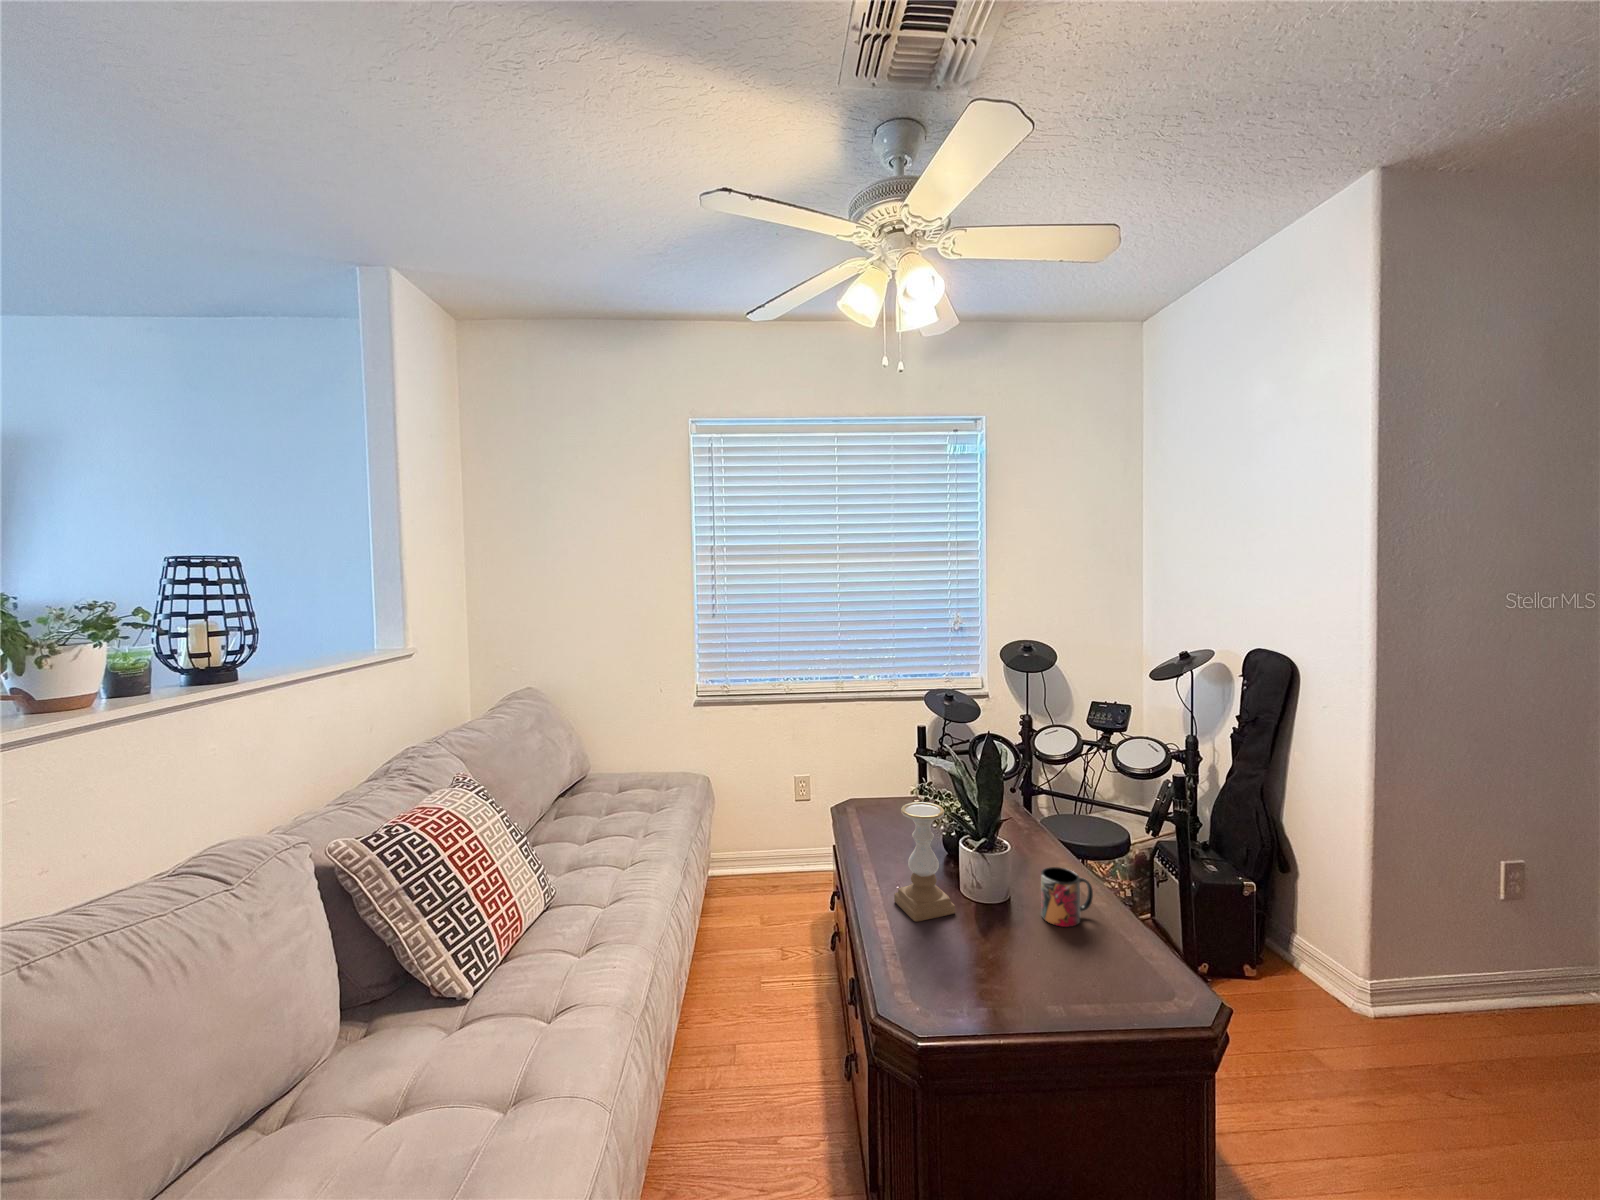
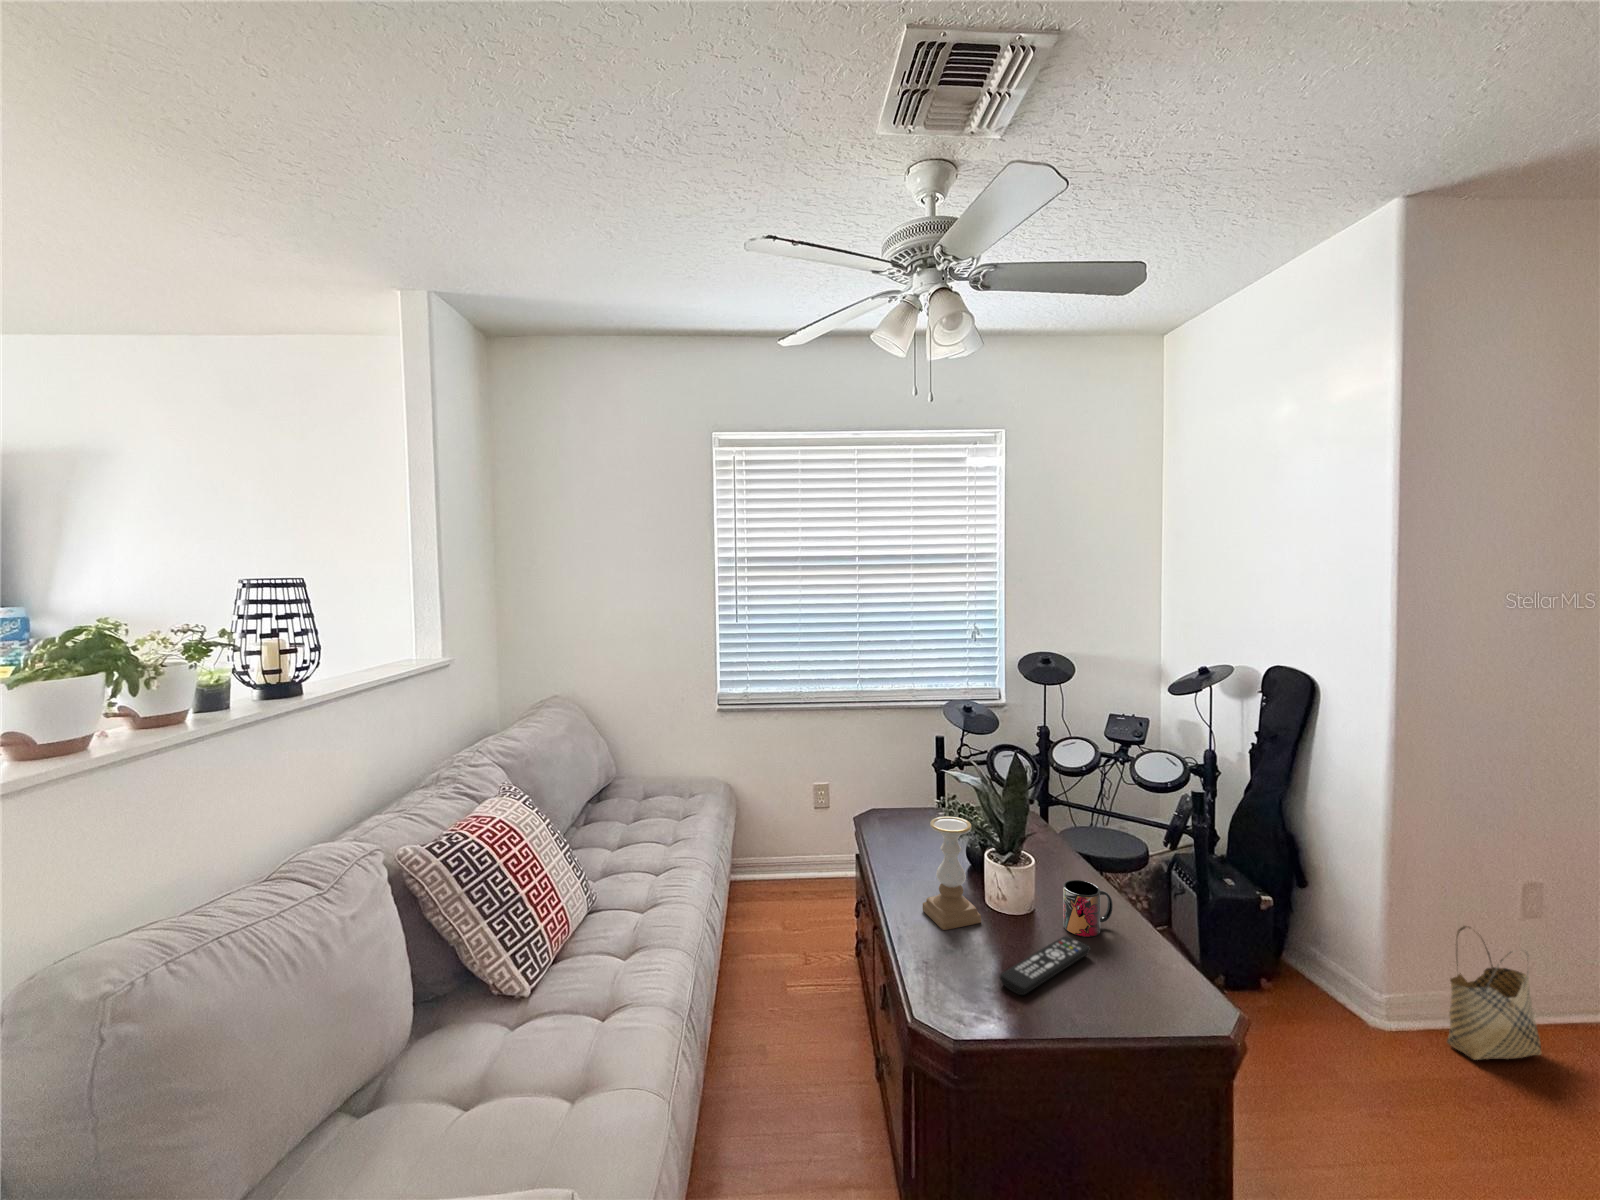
woven basket: none [1438,911,1536,1050] -> present [1447,926,1541,1060]
remote control: none [972,926,1070,990] -> present [1000,936,1091,995]

